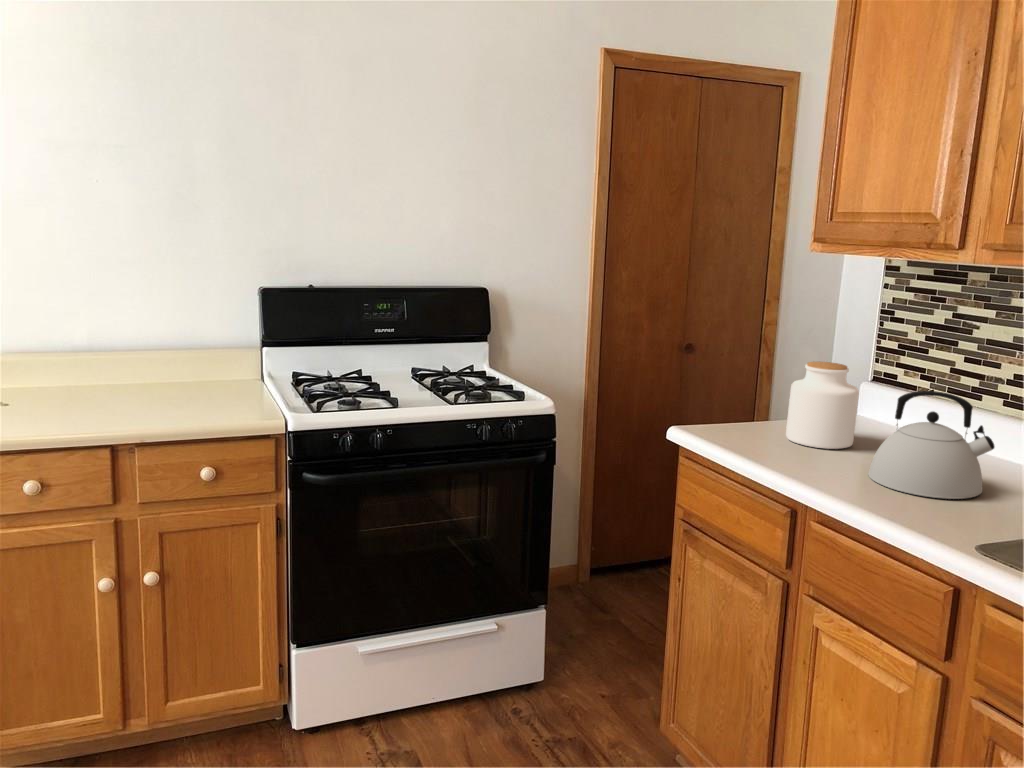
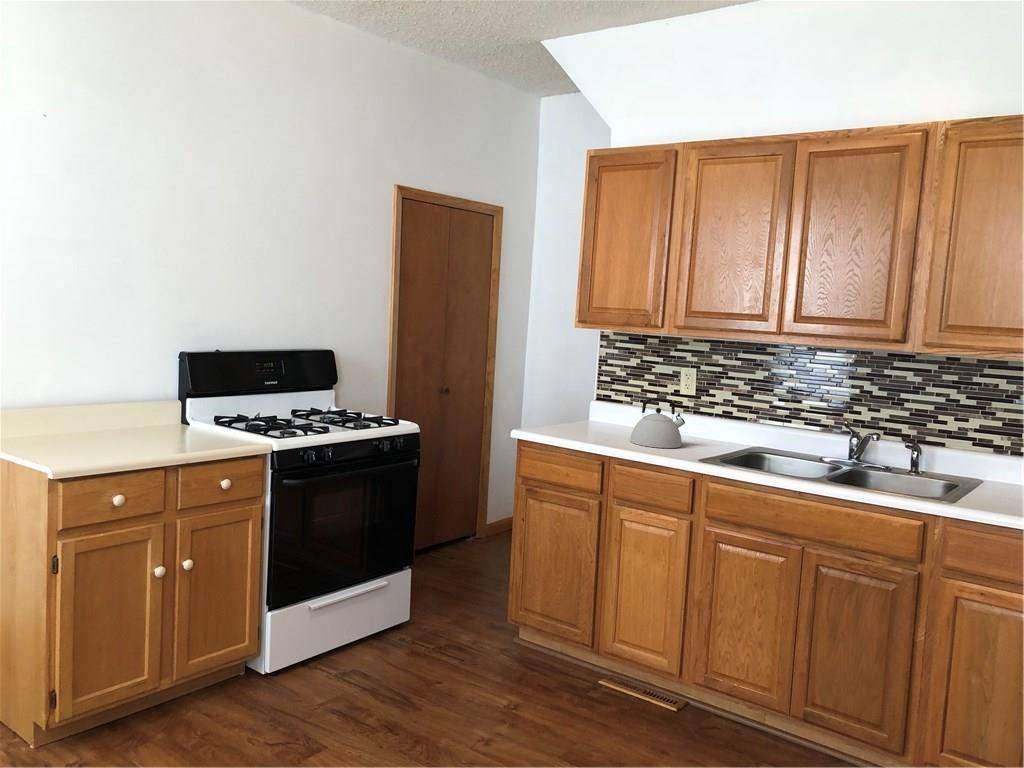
jar: present [786,362,859,449] -> none [575,388,611,434]

